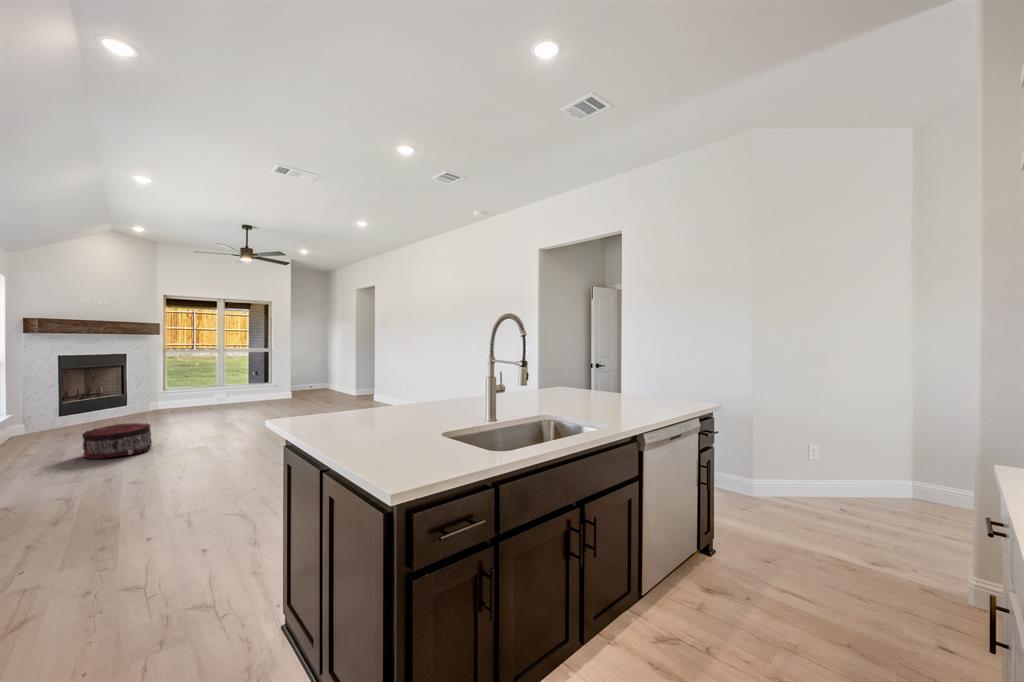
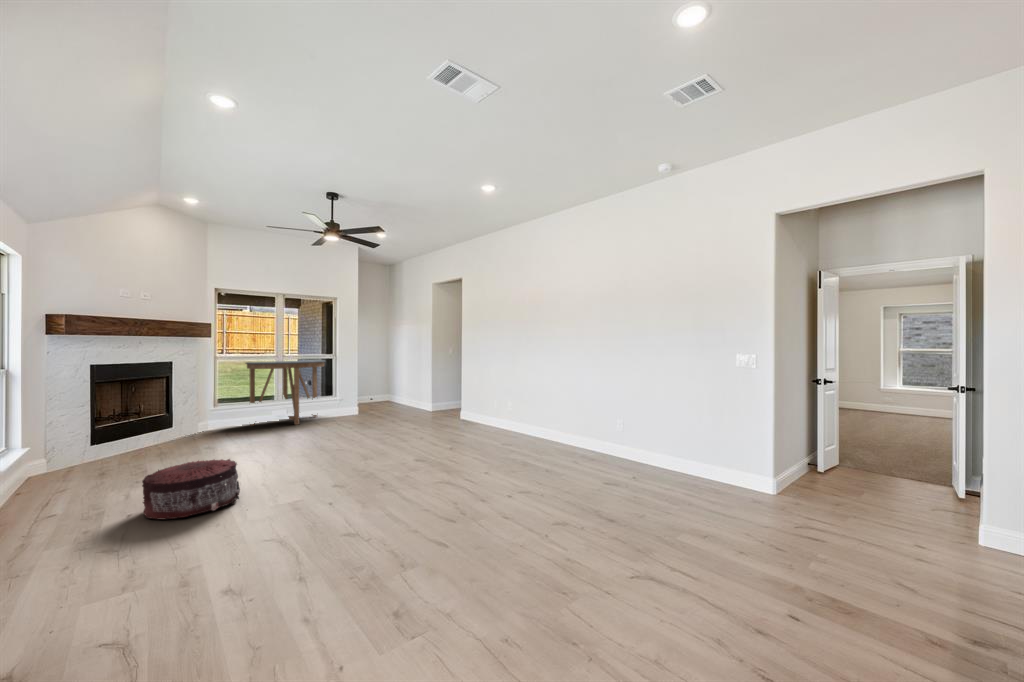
console table: none [190,353,261,407] -> present [246,360,325,426]

